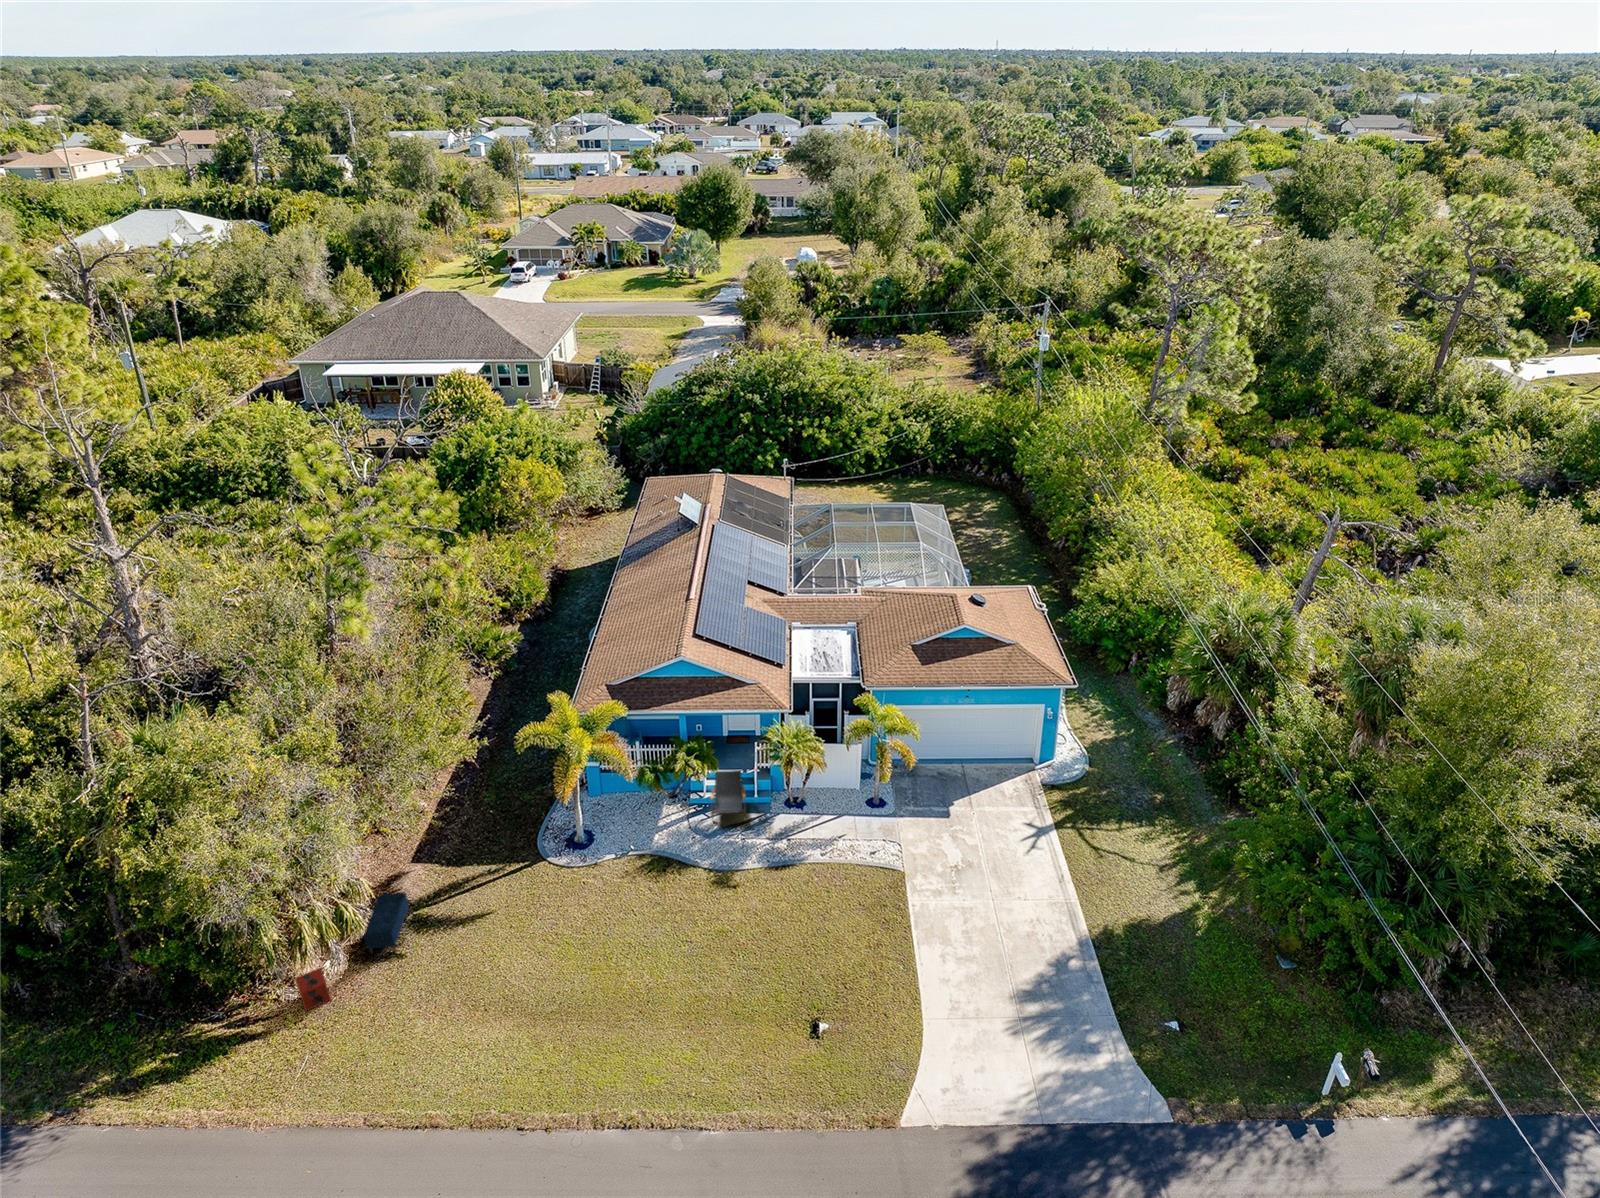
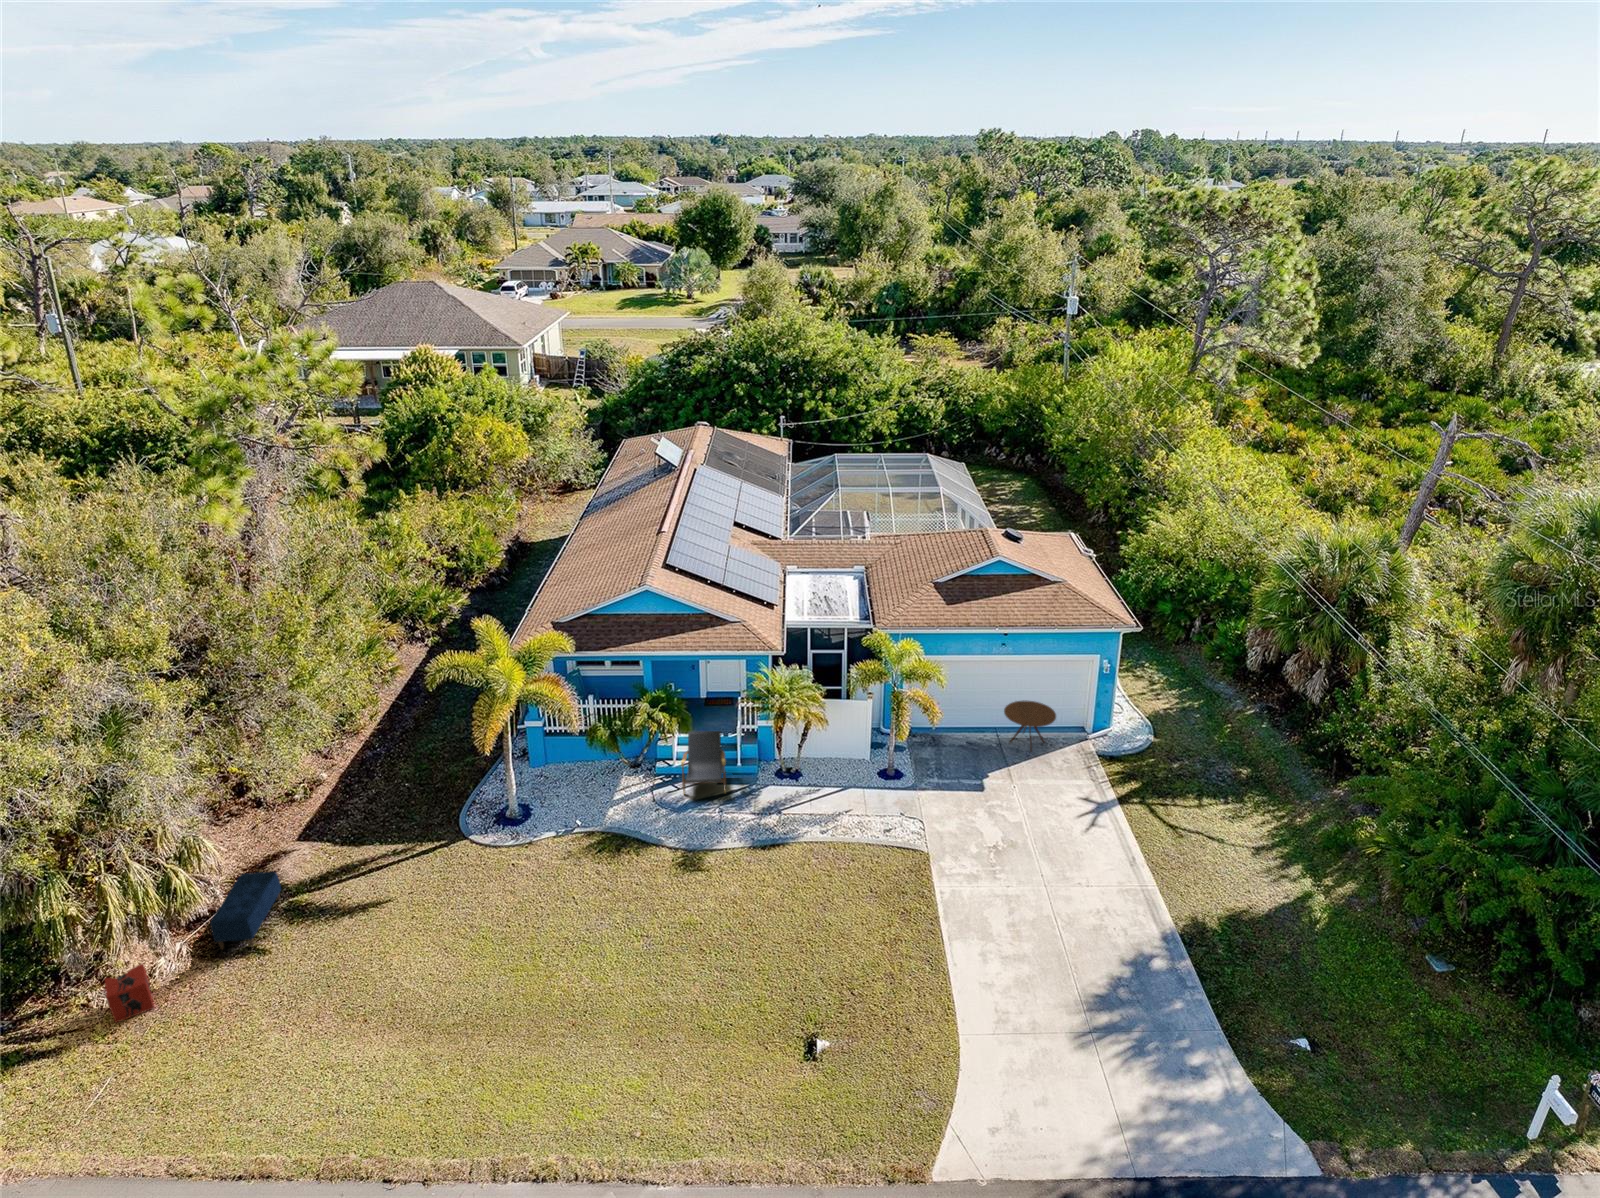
round table: none [970,739,1012,783] -> present [1004,700,1056,749]
potted plant: present [1280,932,1301,957] -> none [1431,918,1465,955]

